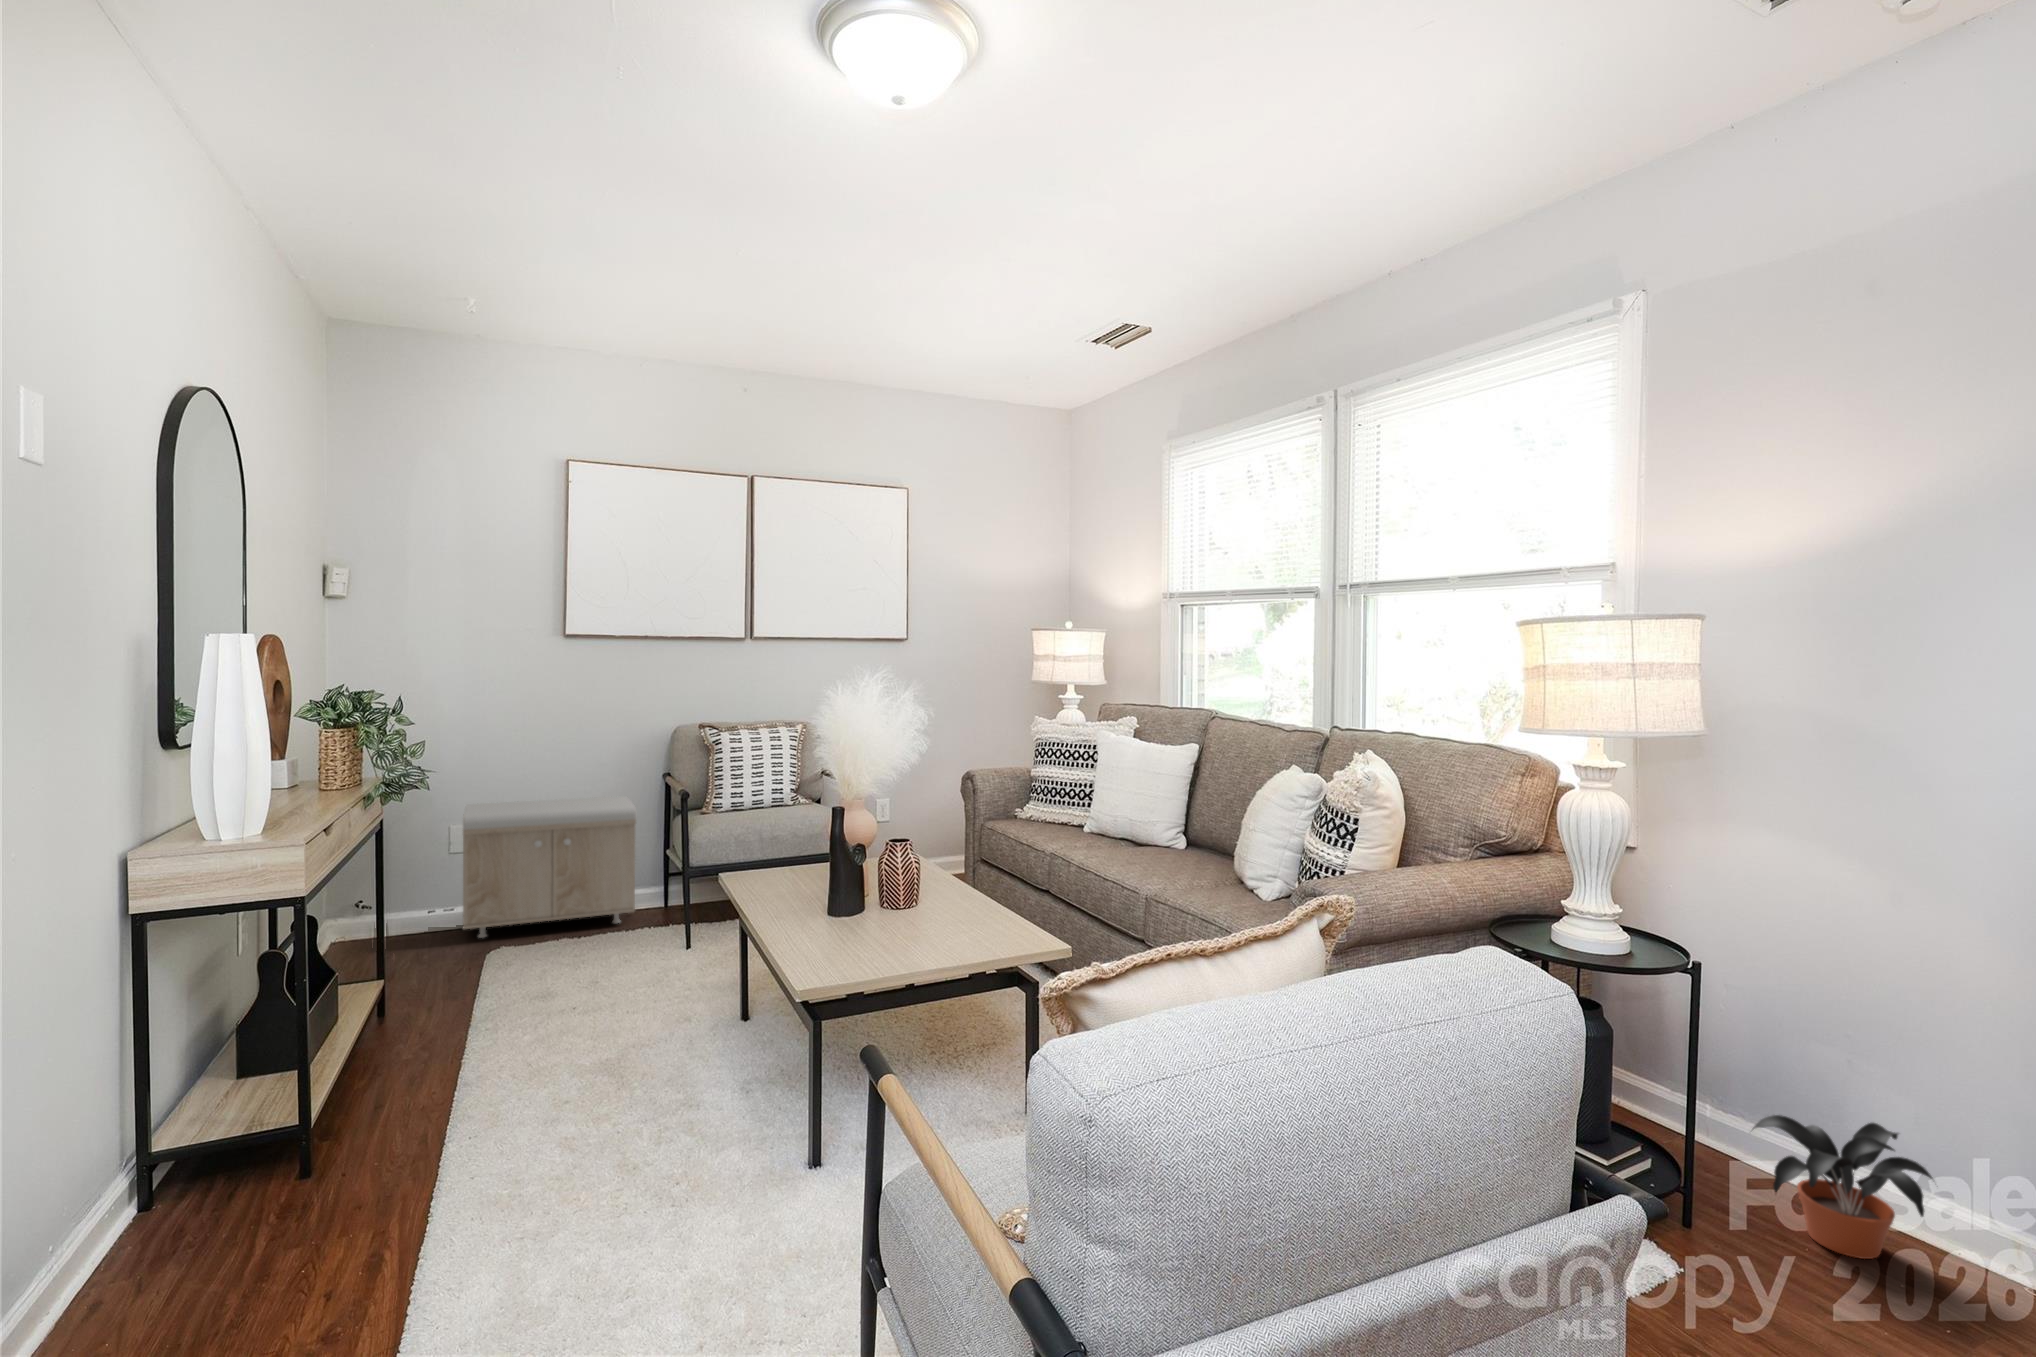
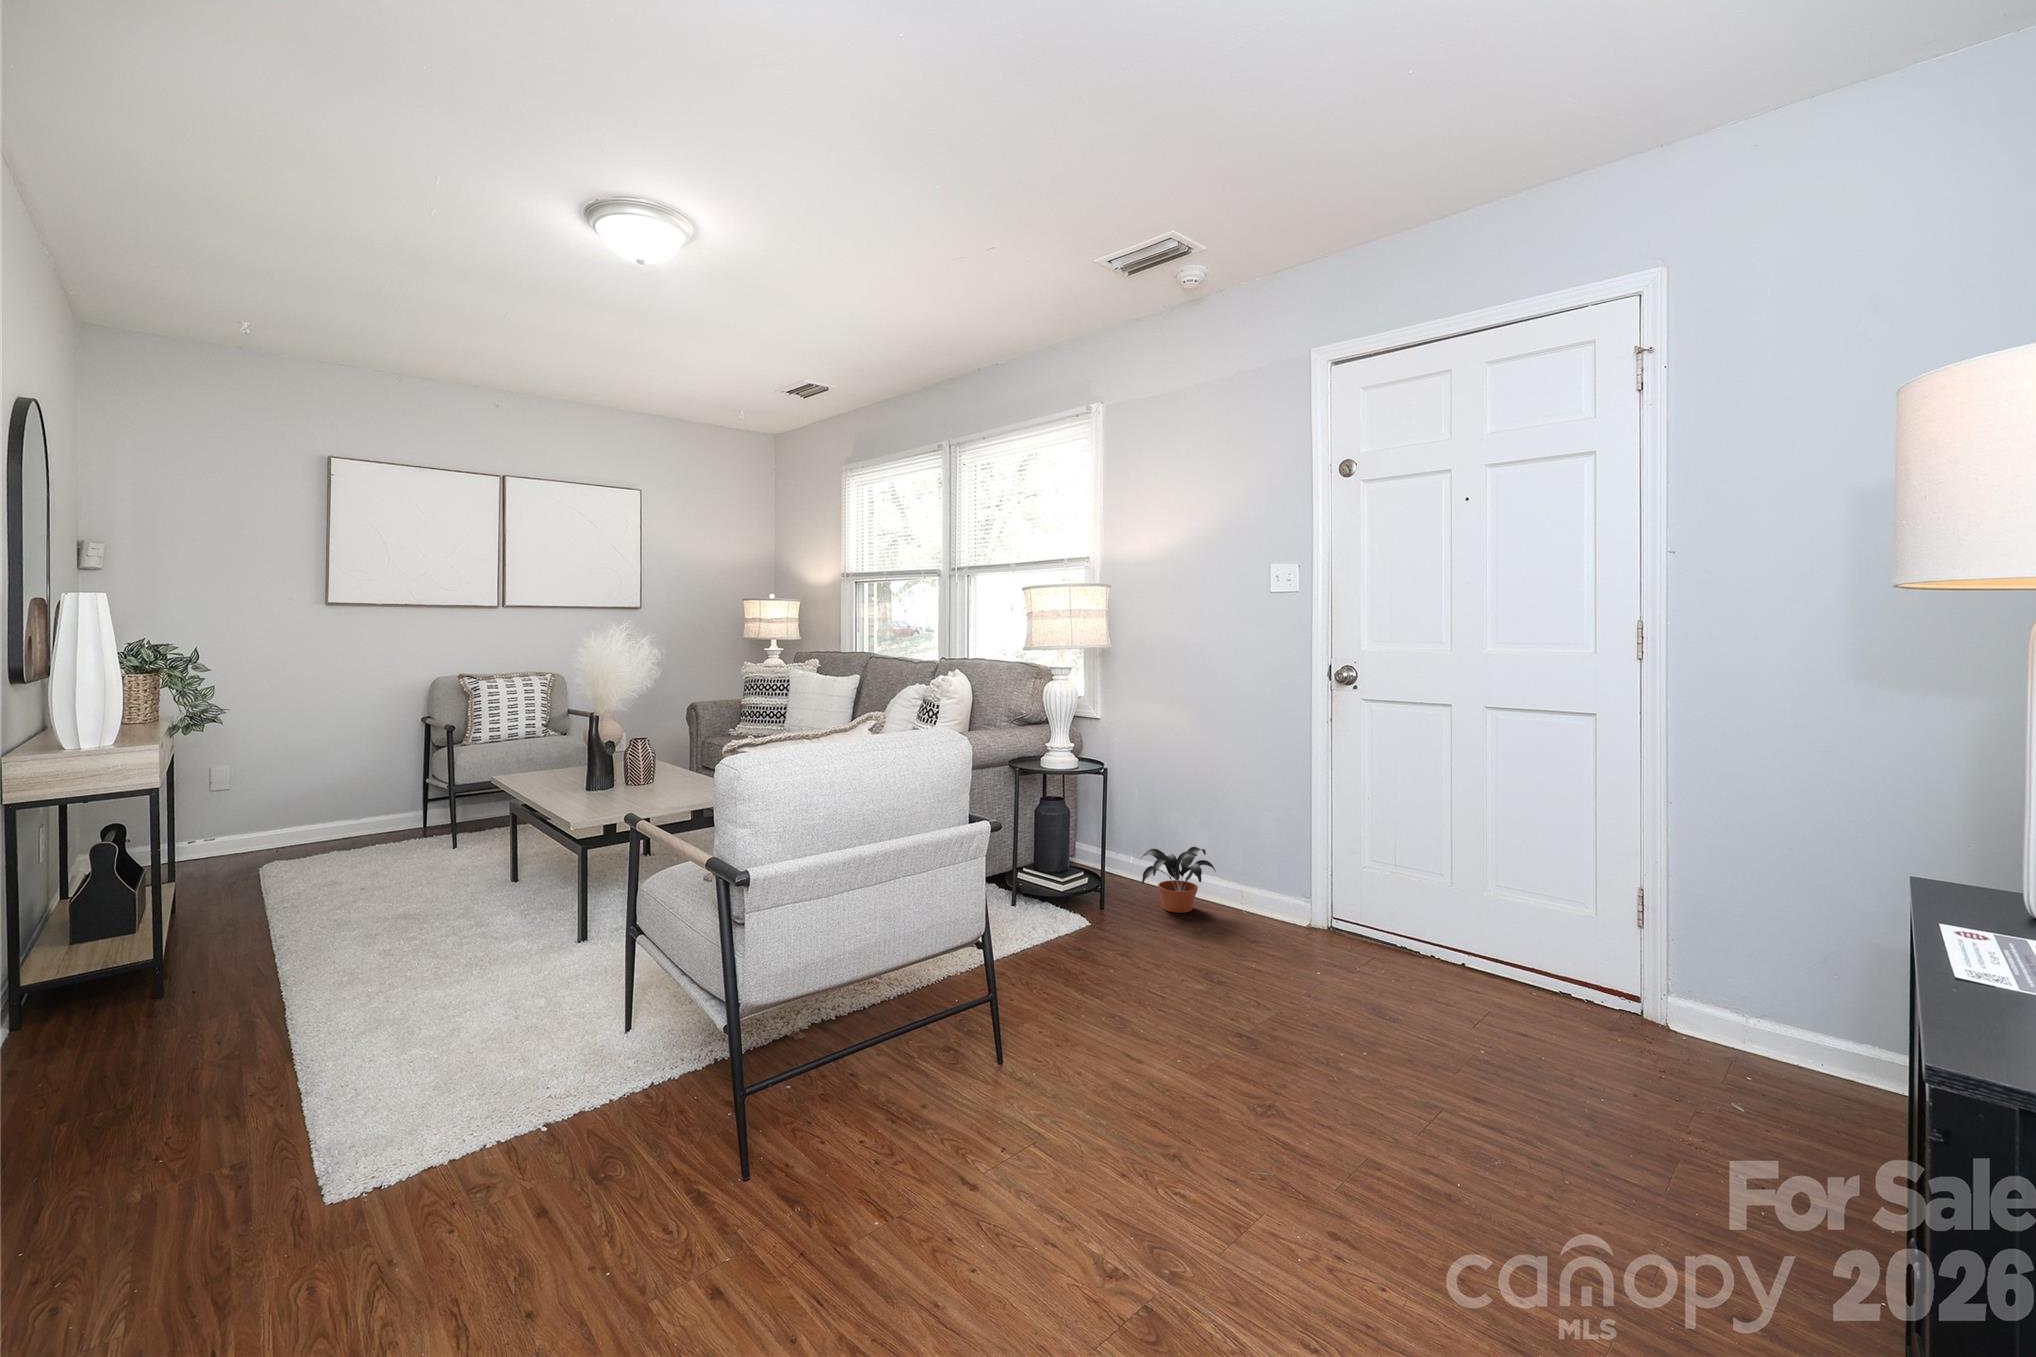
storage bench: present [463,796,636,938] -> none [235,736,405,854]

